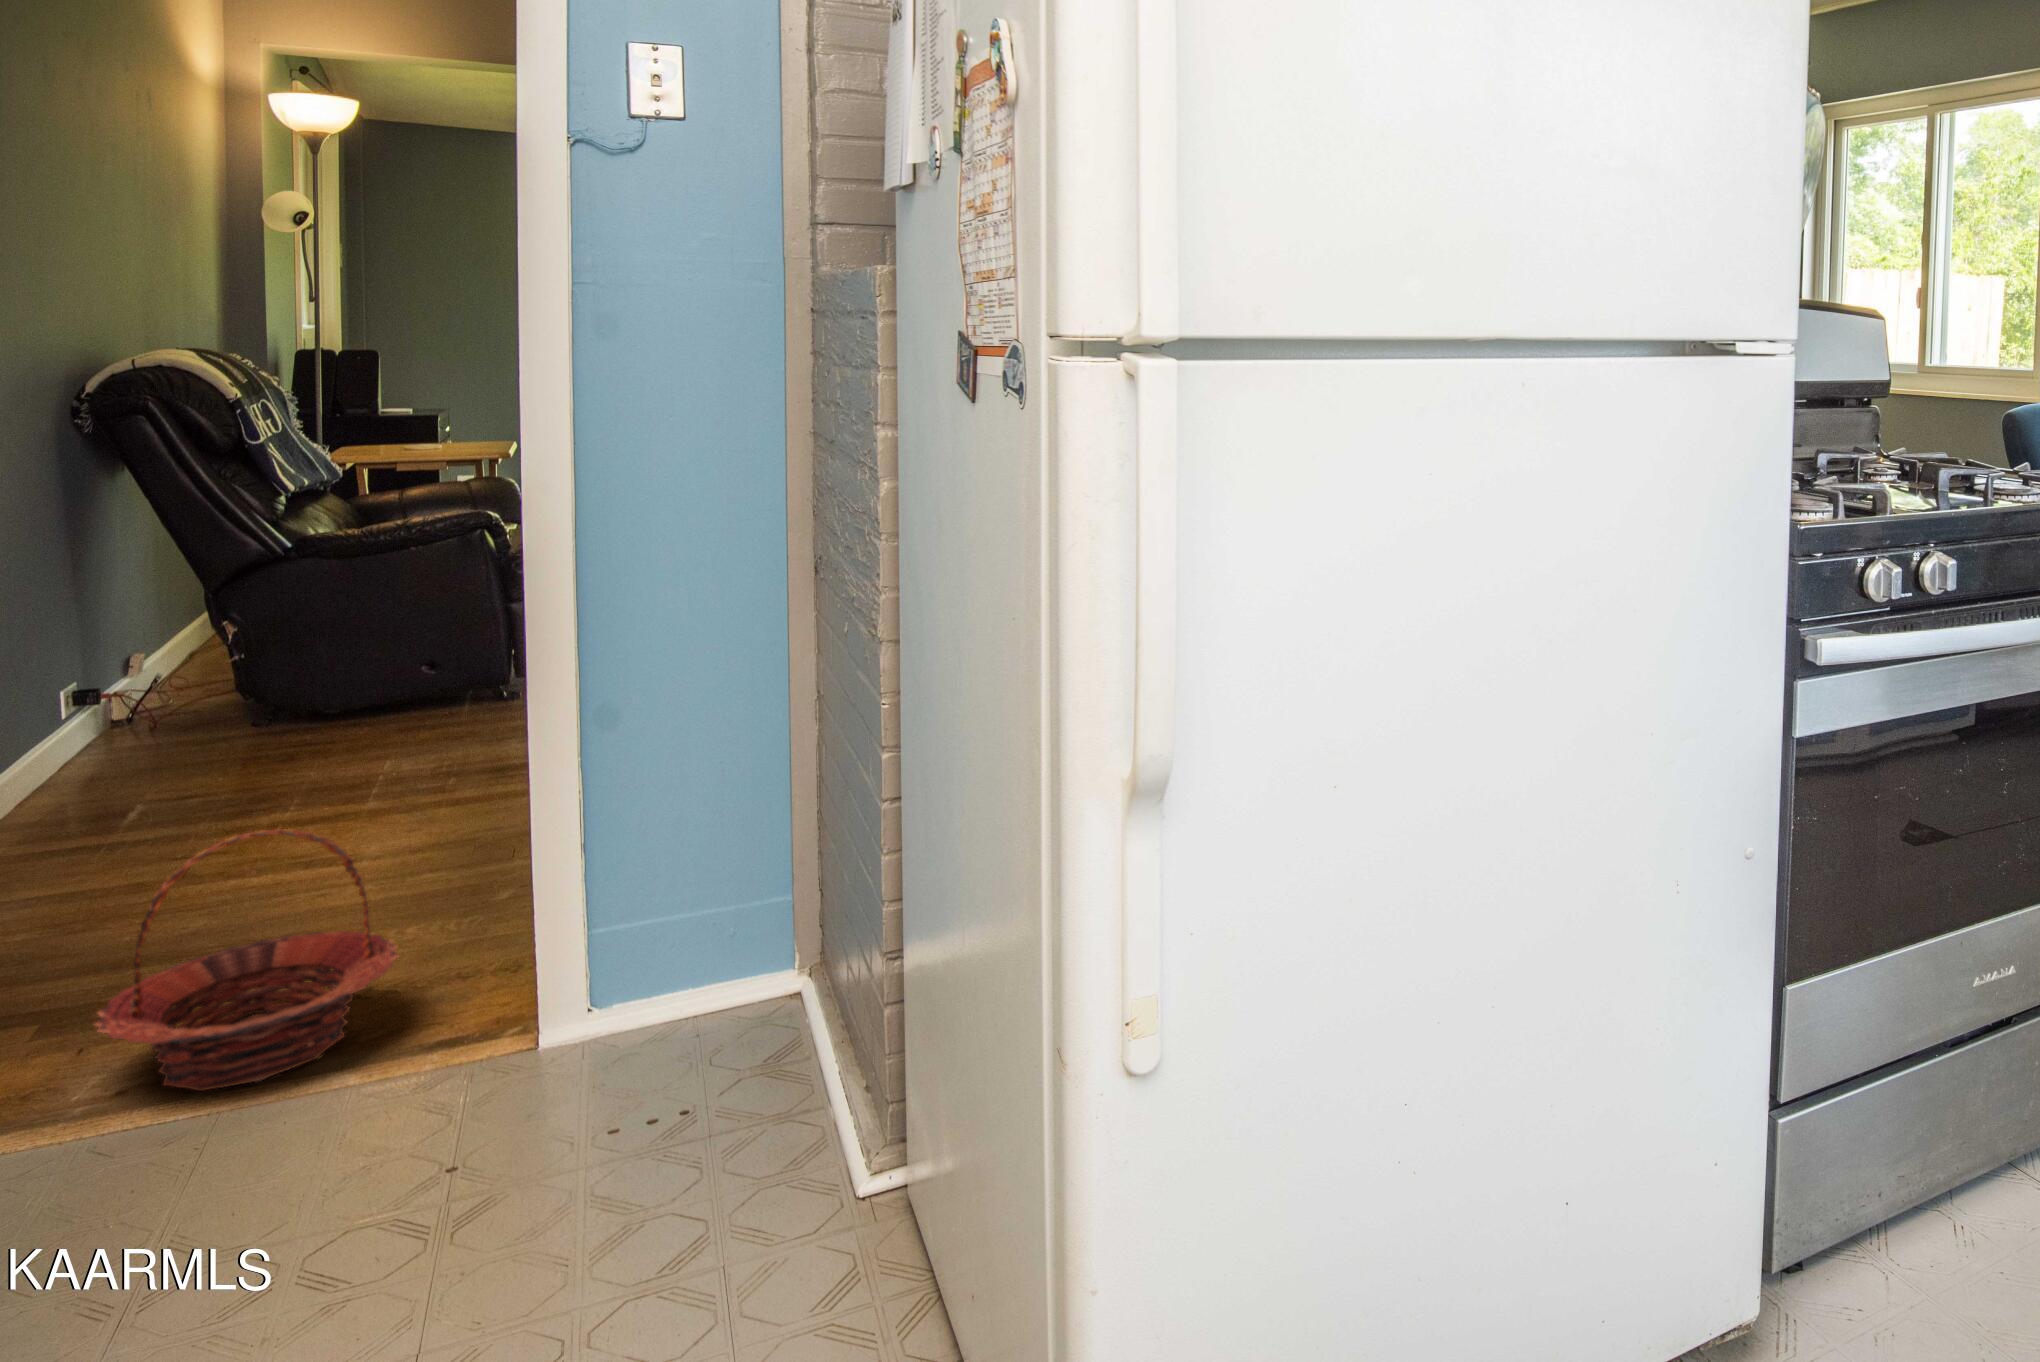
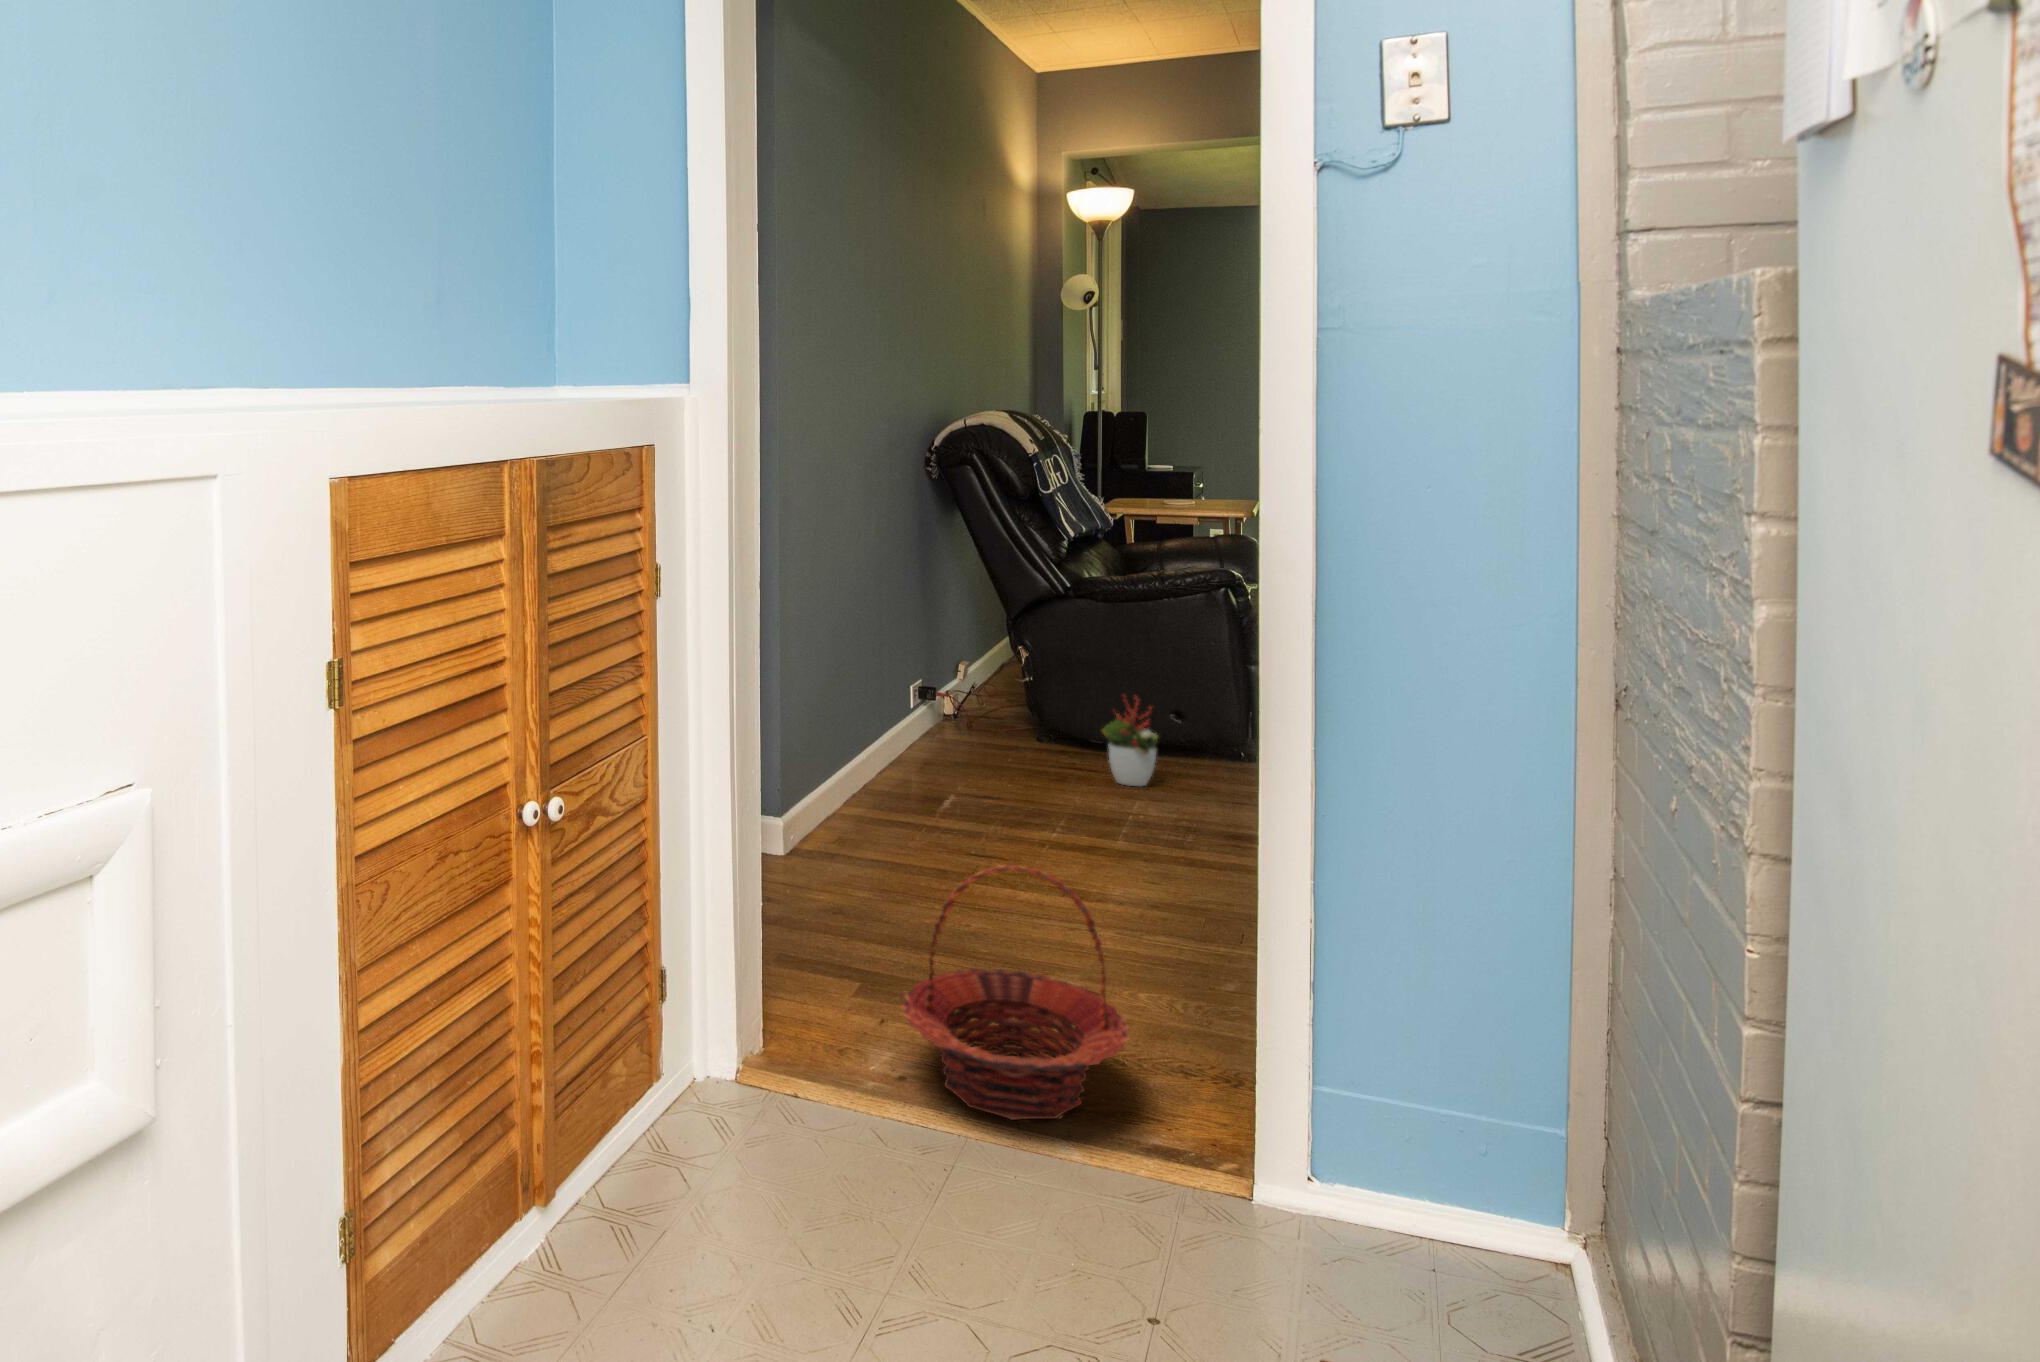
decorative plant: none [344,643,417,738] -> present [1102,696,1158,786]

